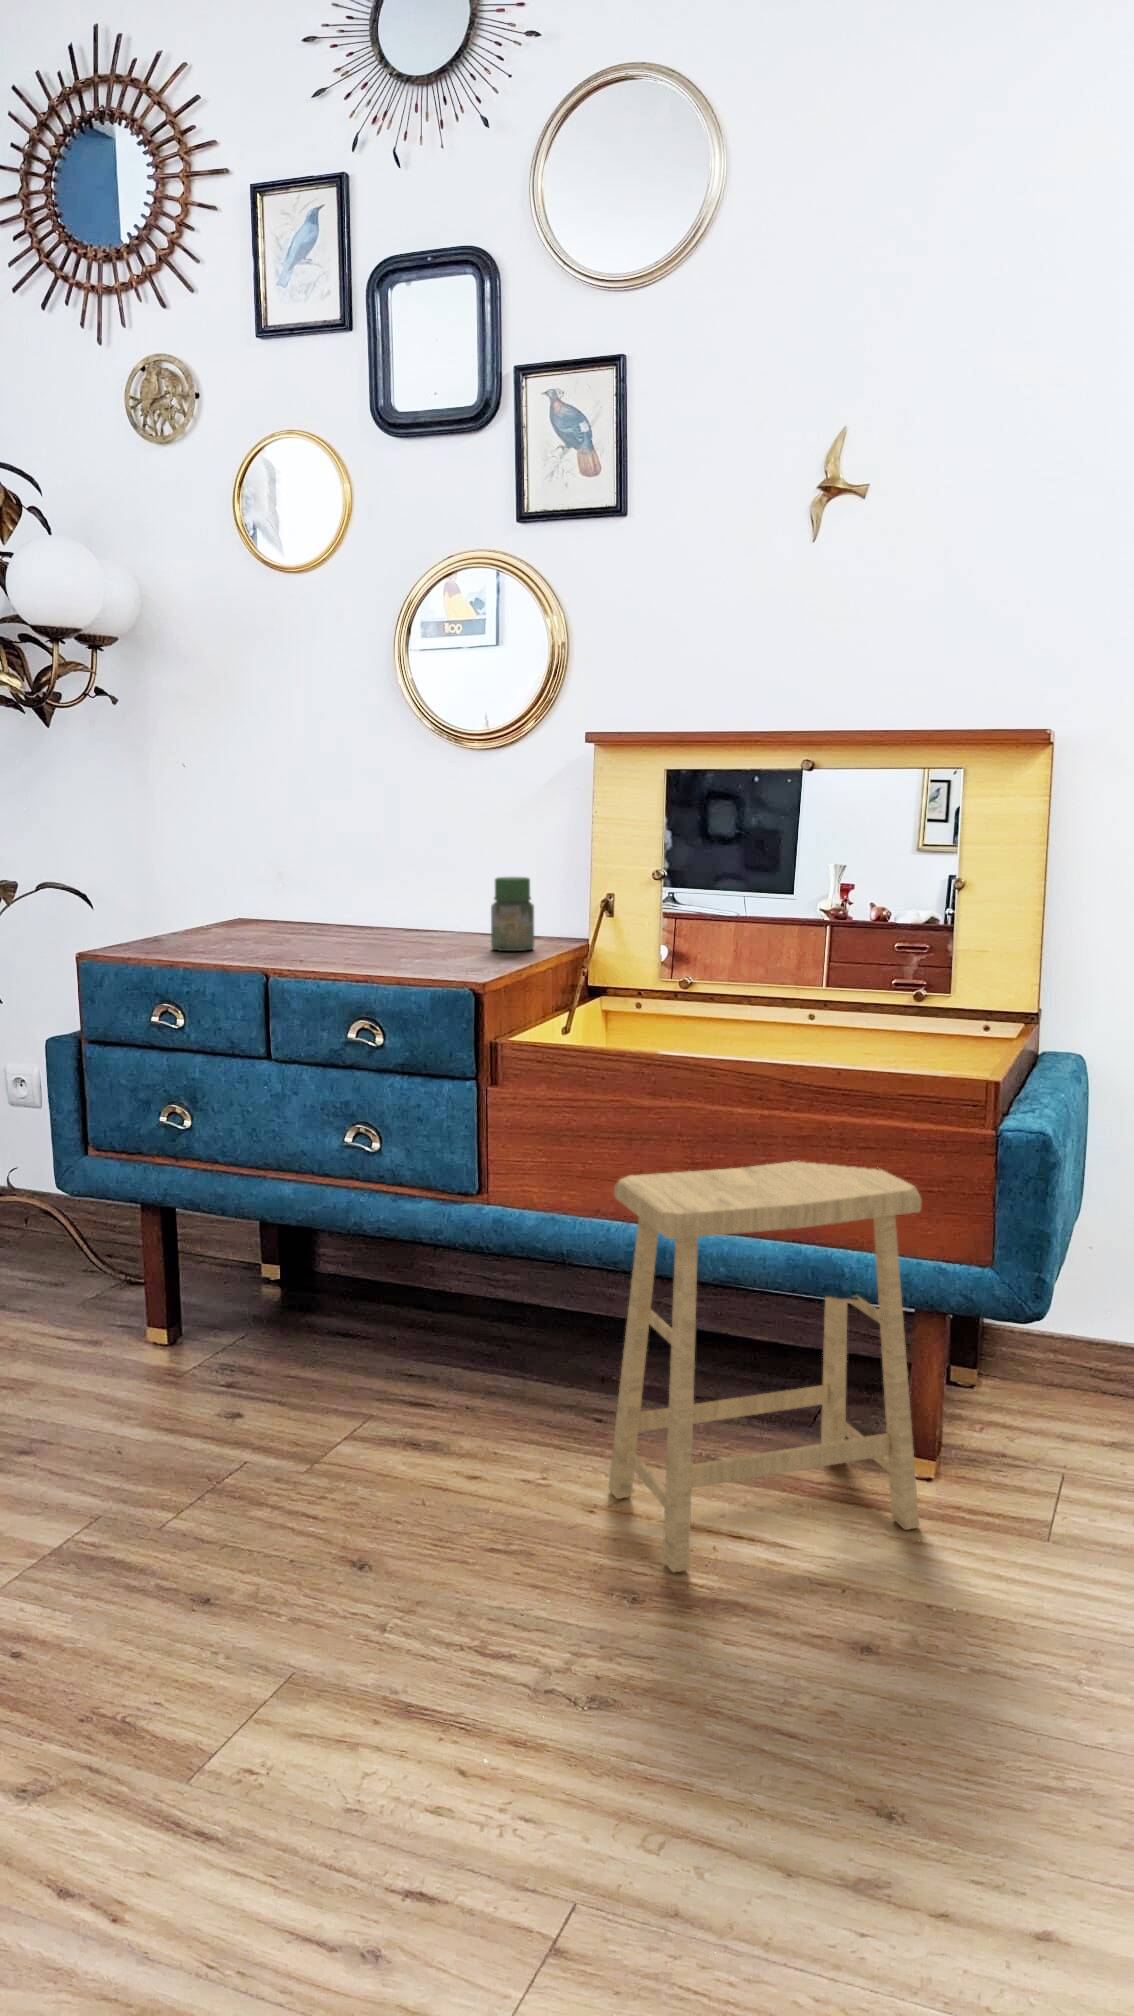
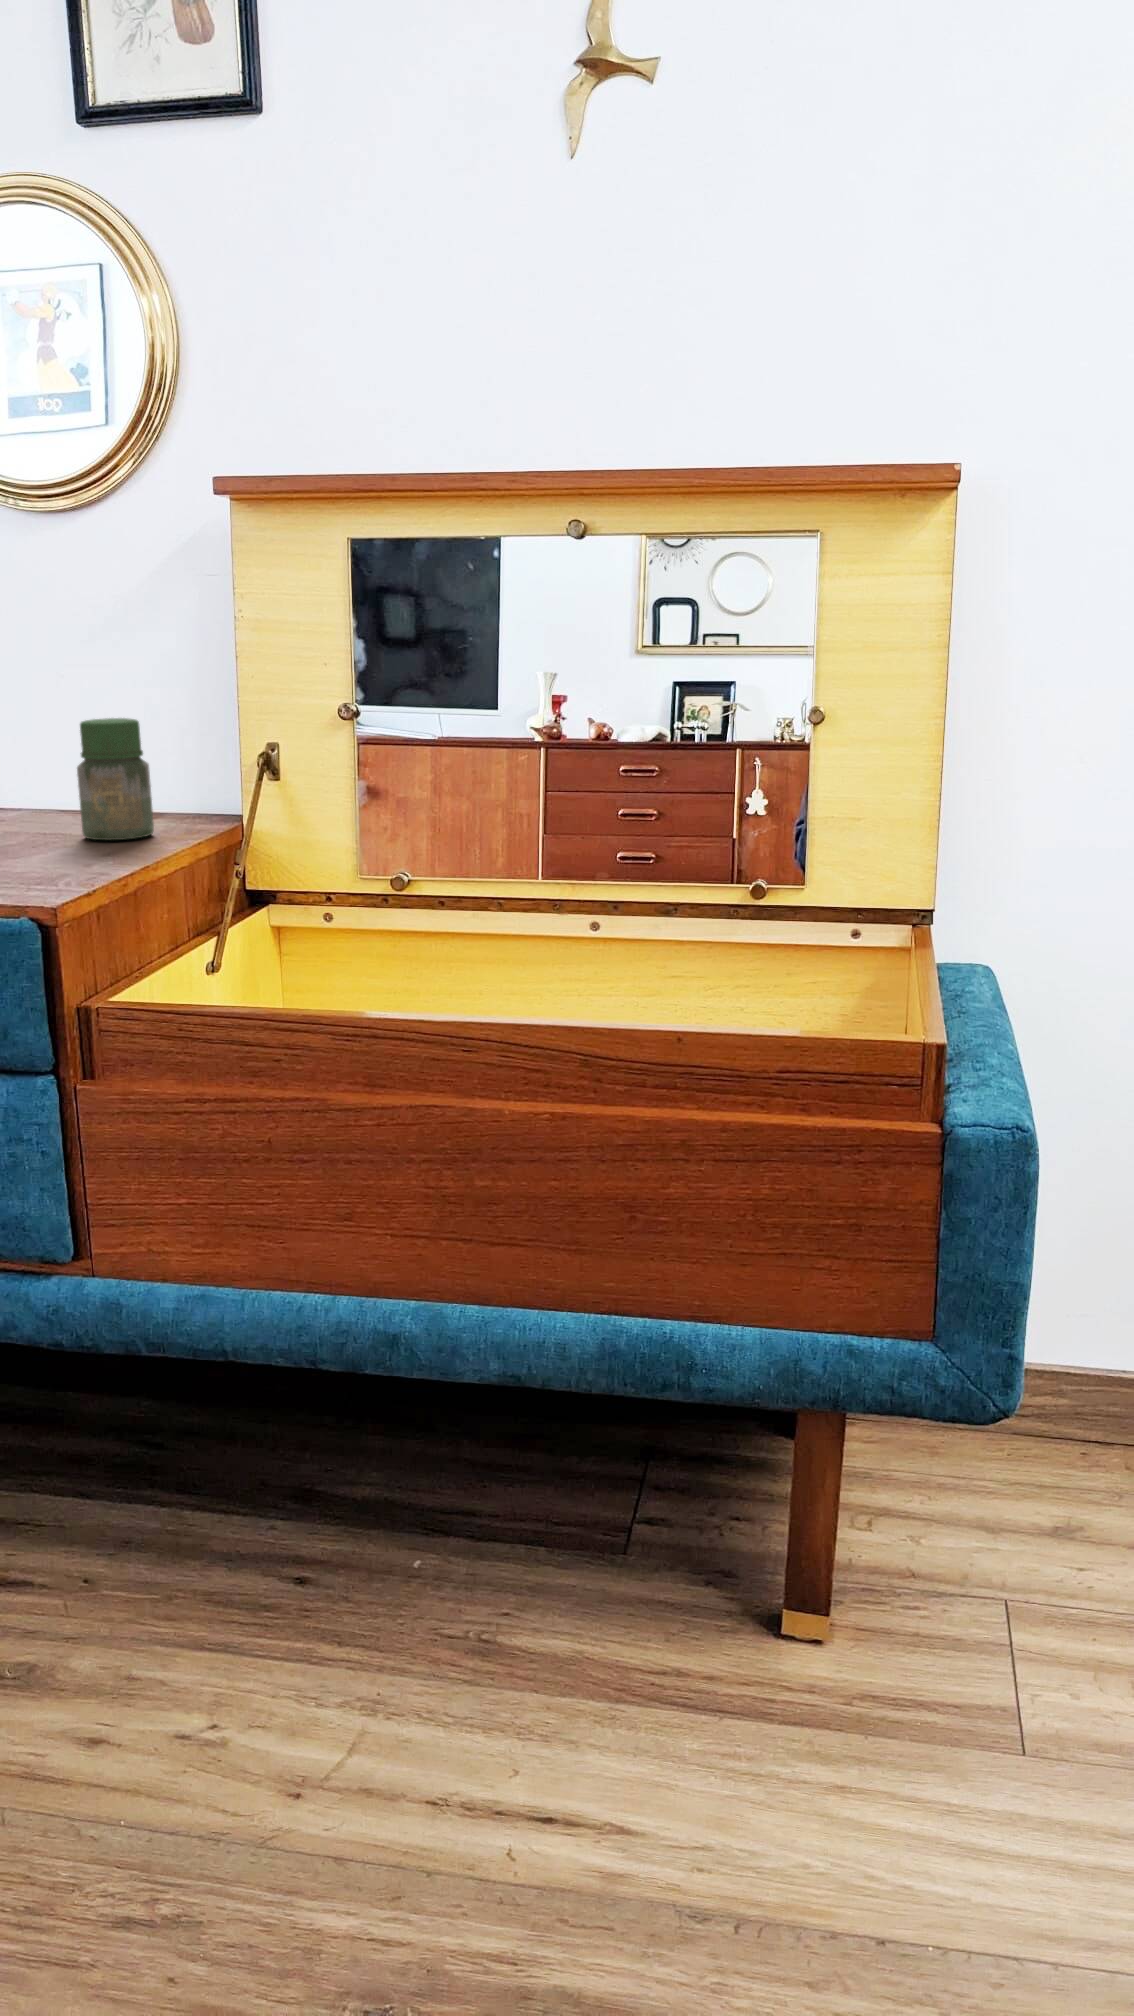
footstool: present [608,1161,922,1572] -> none [305,1169,828,1932]

